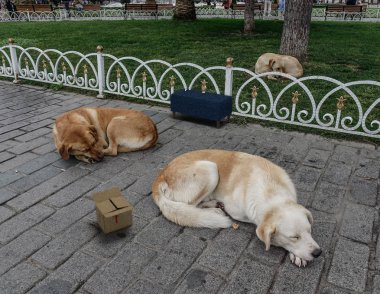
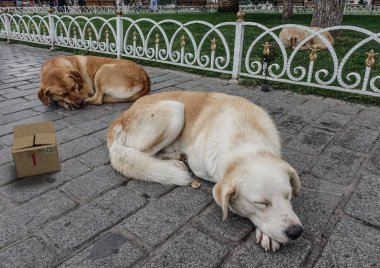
bench: present [170,89,233,129] -> none [176,48,242,88]
potted plant: none [250,95,266,130] -> present [261,49,278,91]

